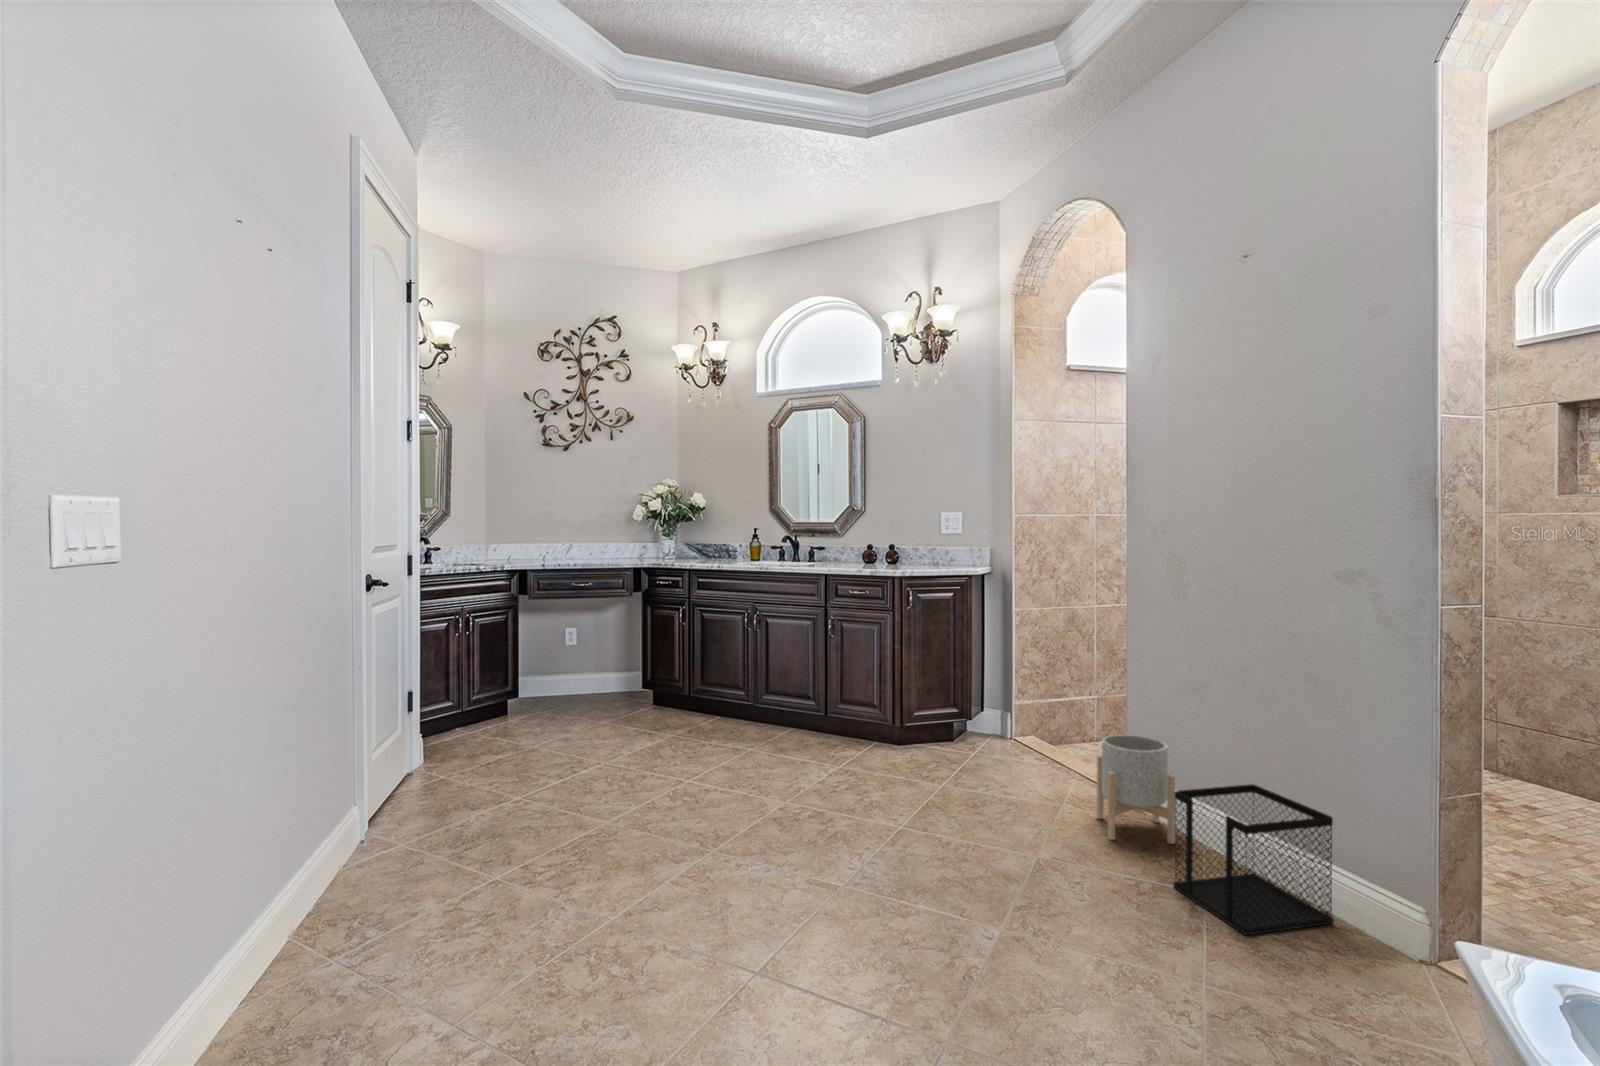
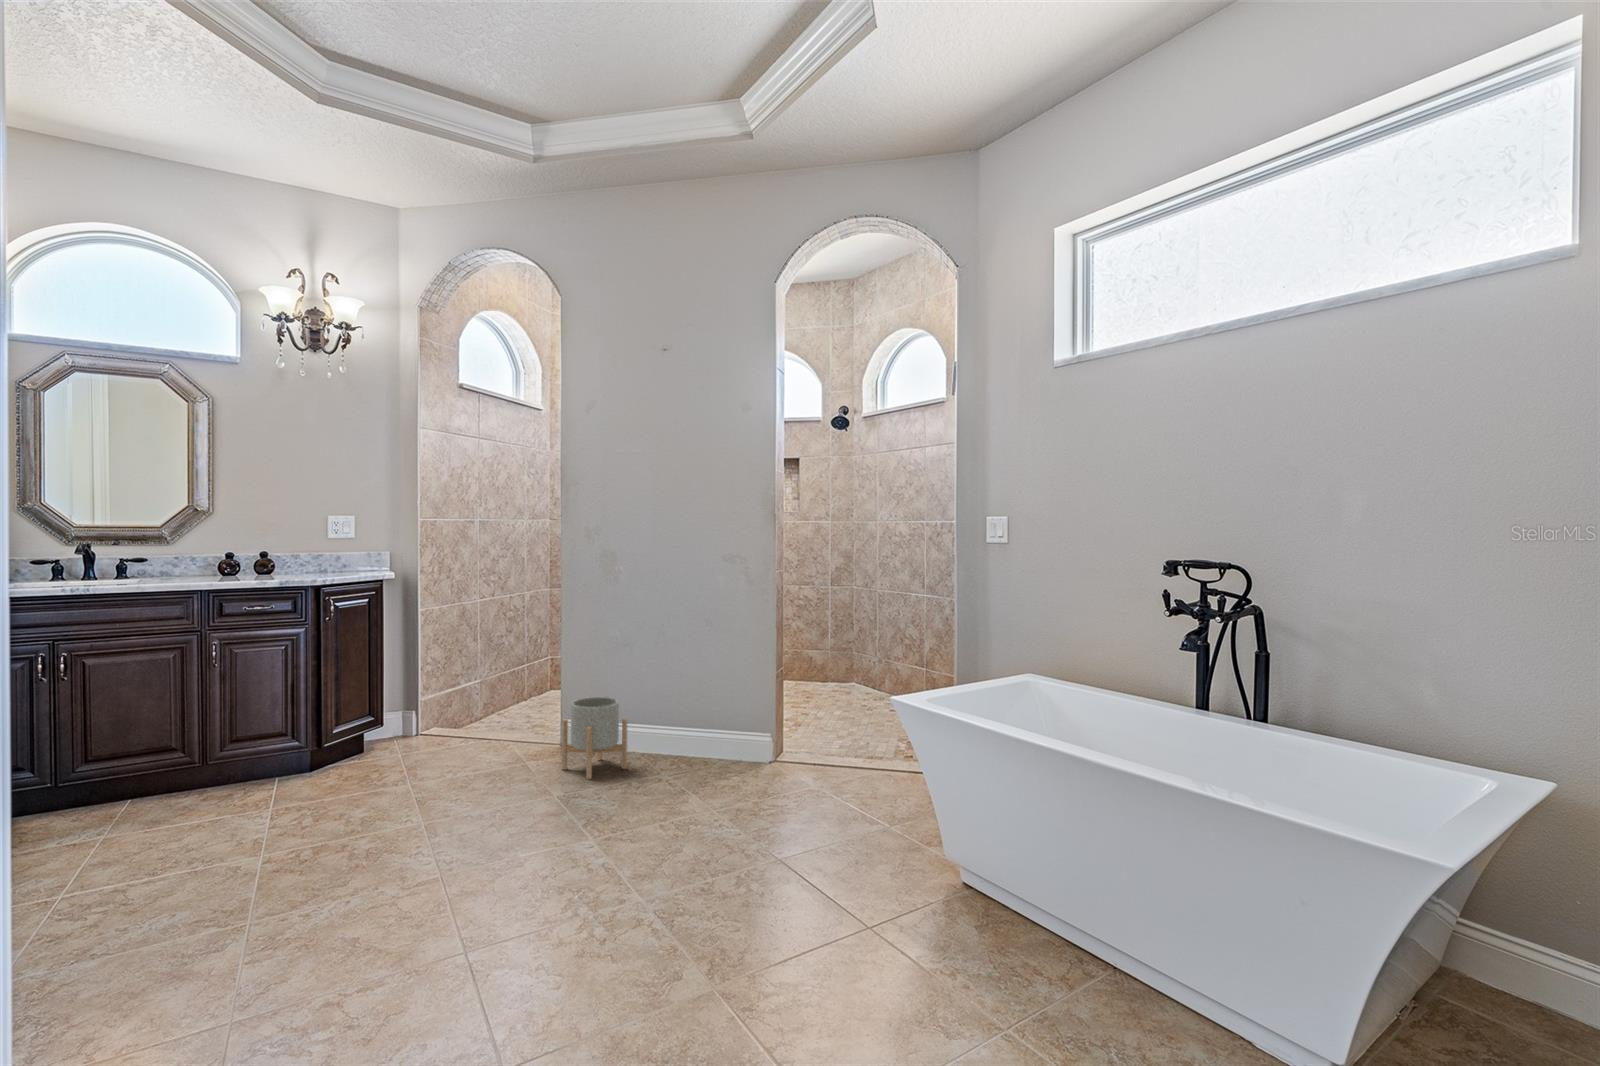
wastebasket: present [1173,784,1334,935] -> none [657,709,743,800]

